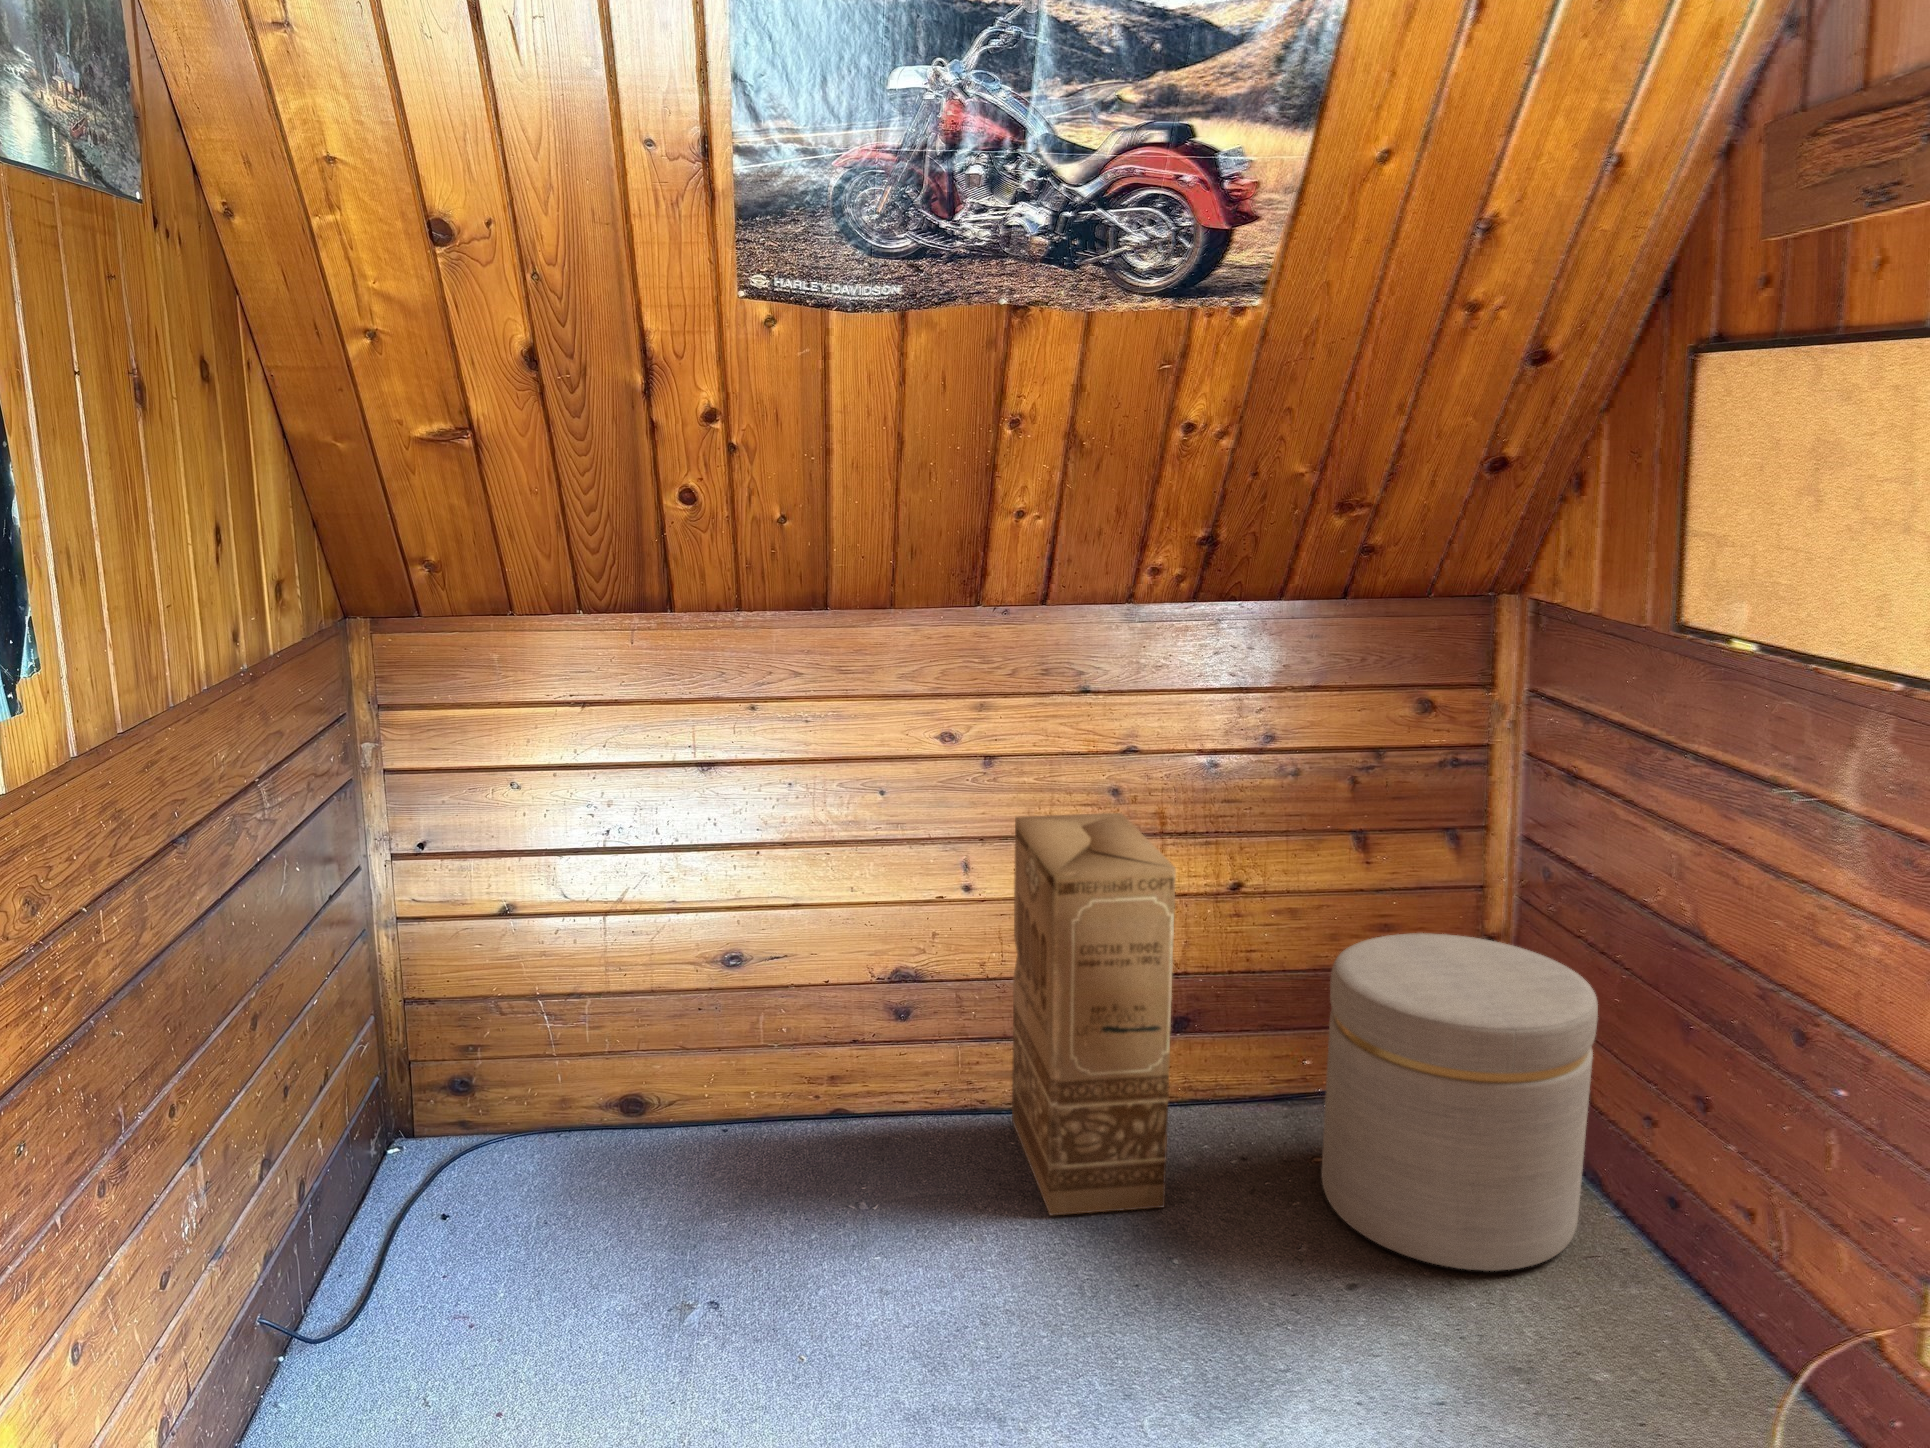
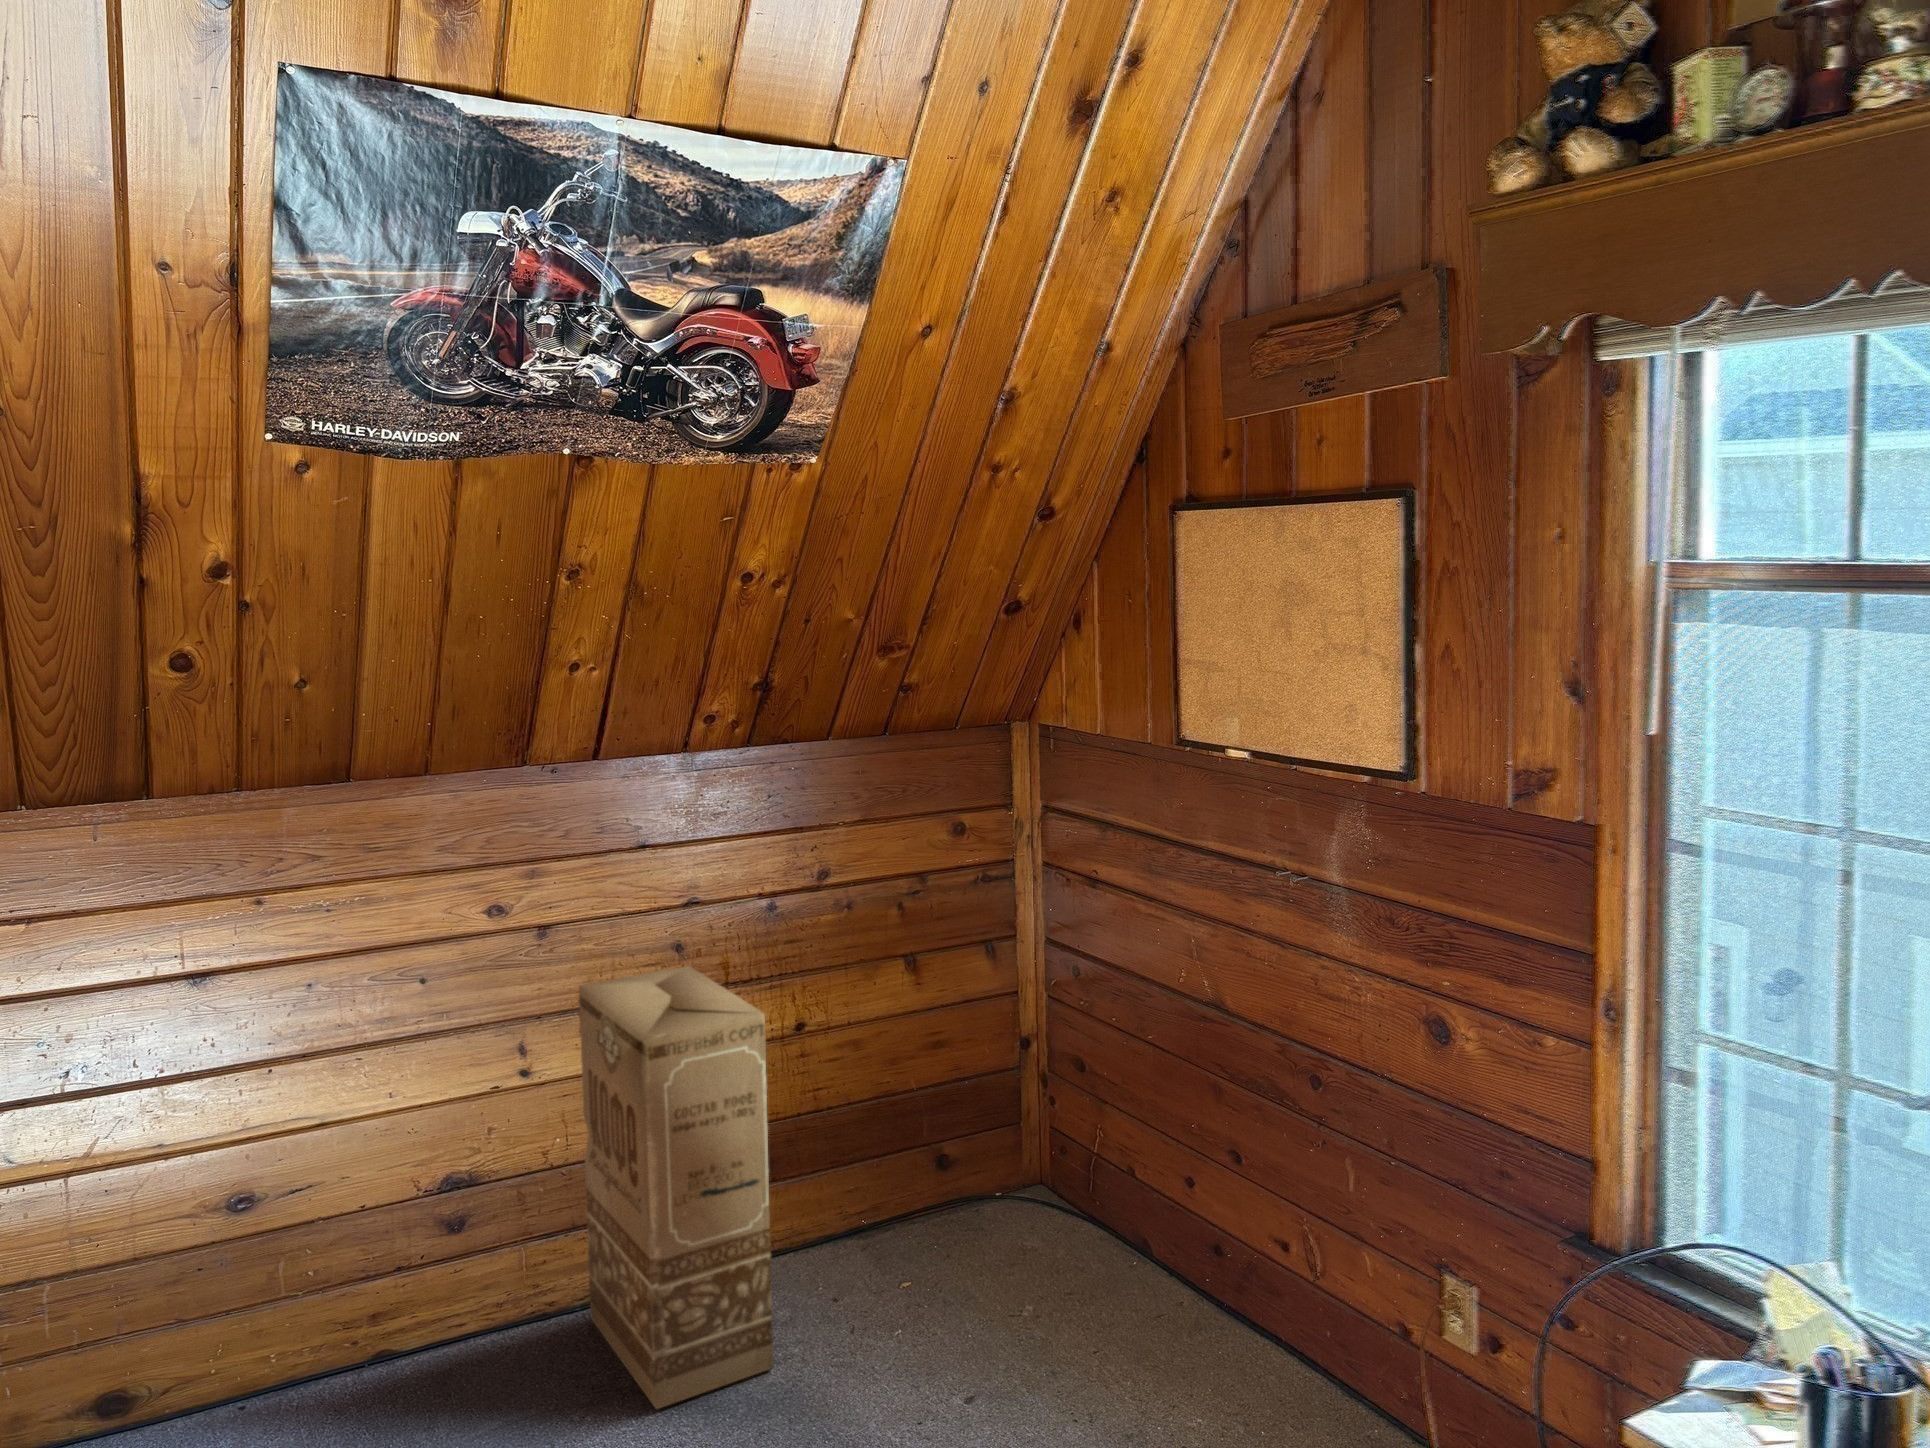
ottoman: present [1322,933,1598,1271] -> none [912,1038,1142,1355]

